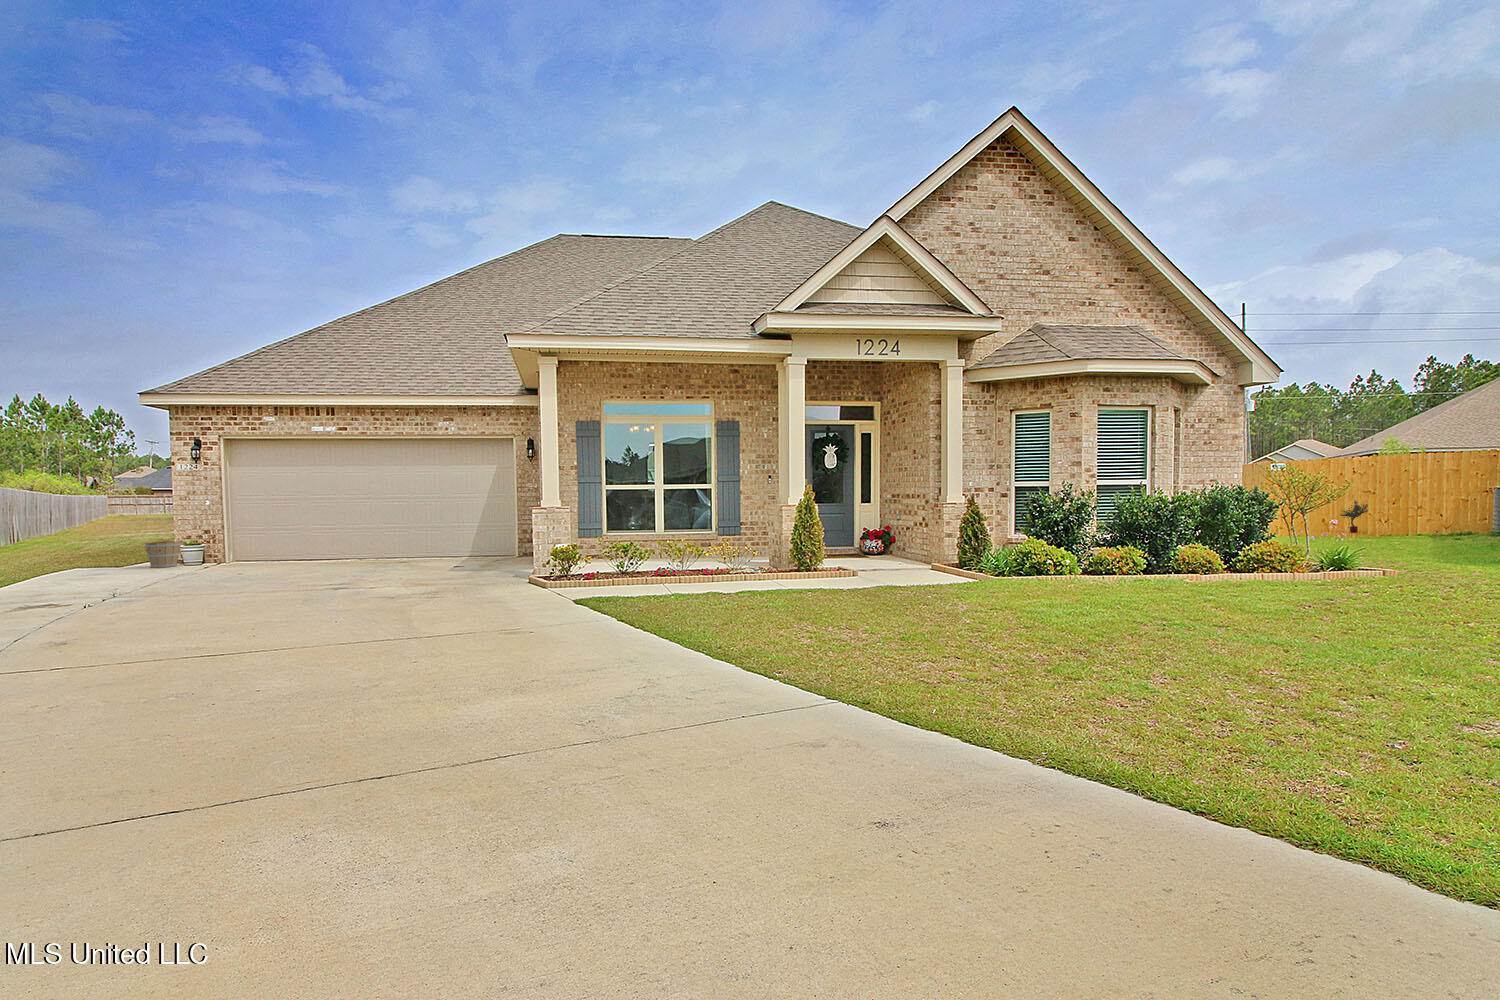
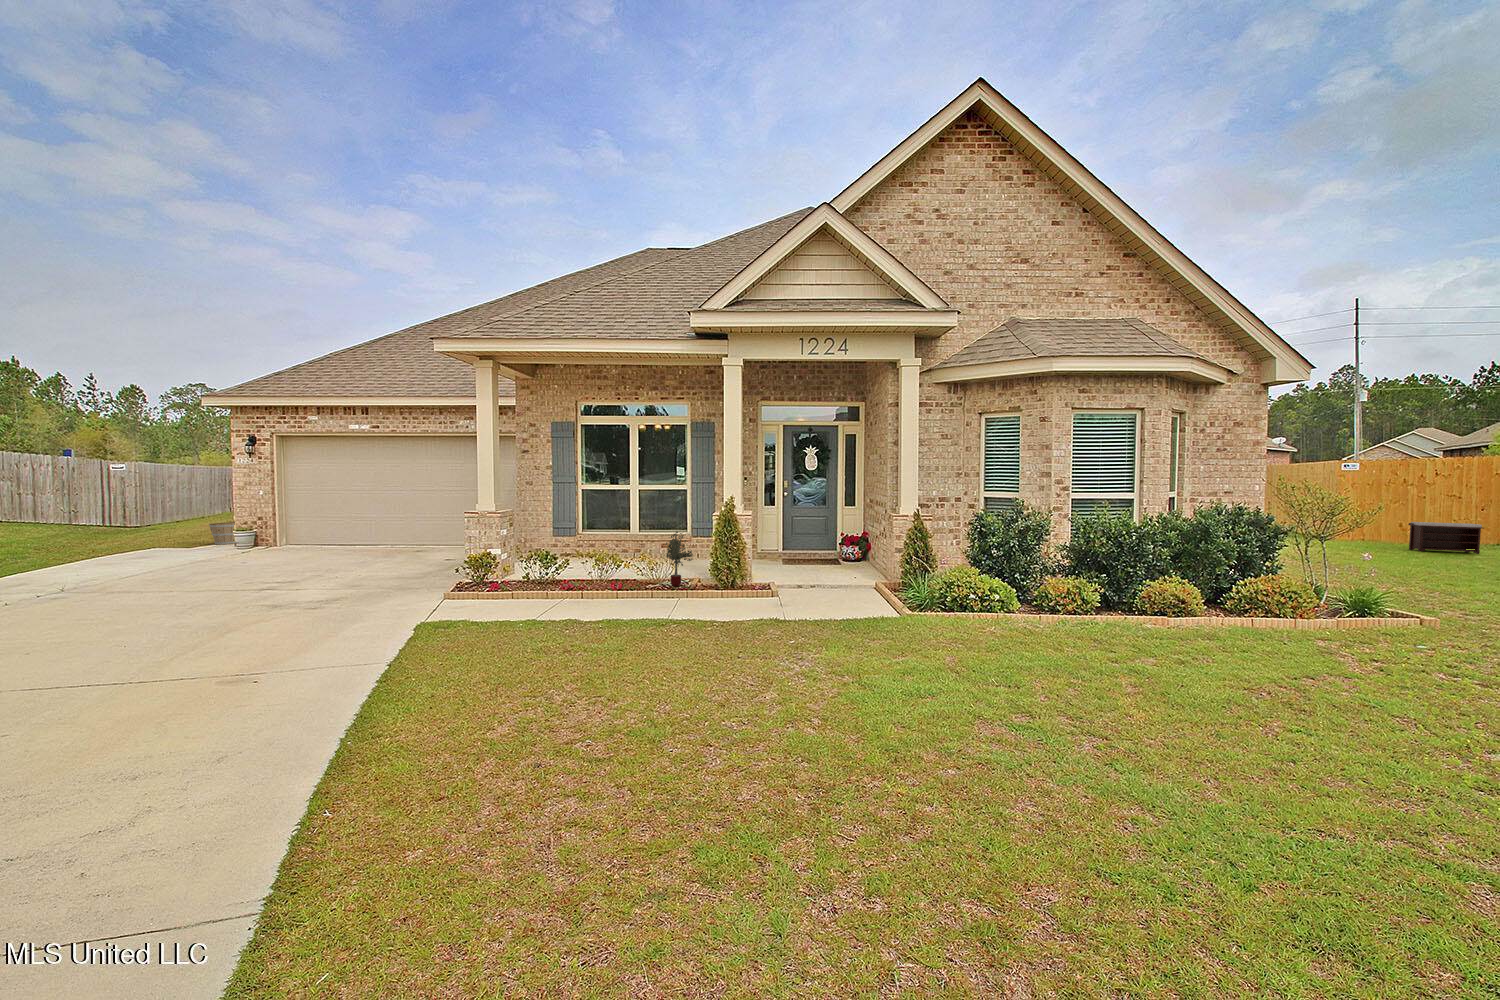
potted tree: present [1340,500,1368,533] -> present [666,532,693,586]
bench: none [1369,506,1424,533] -> present [1408,522,1484,554]

